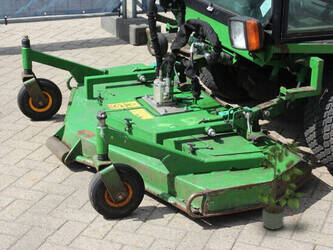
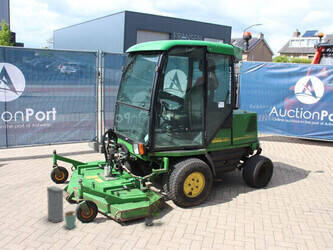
trash can: none [18,128,92,231] -> present [47,186,77,229]

